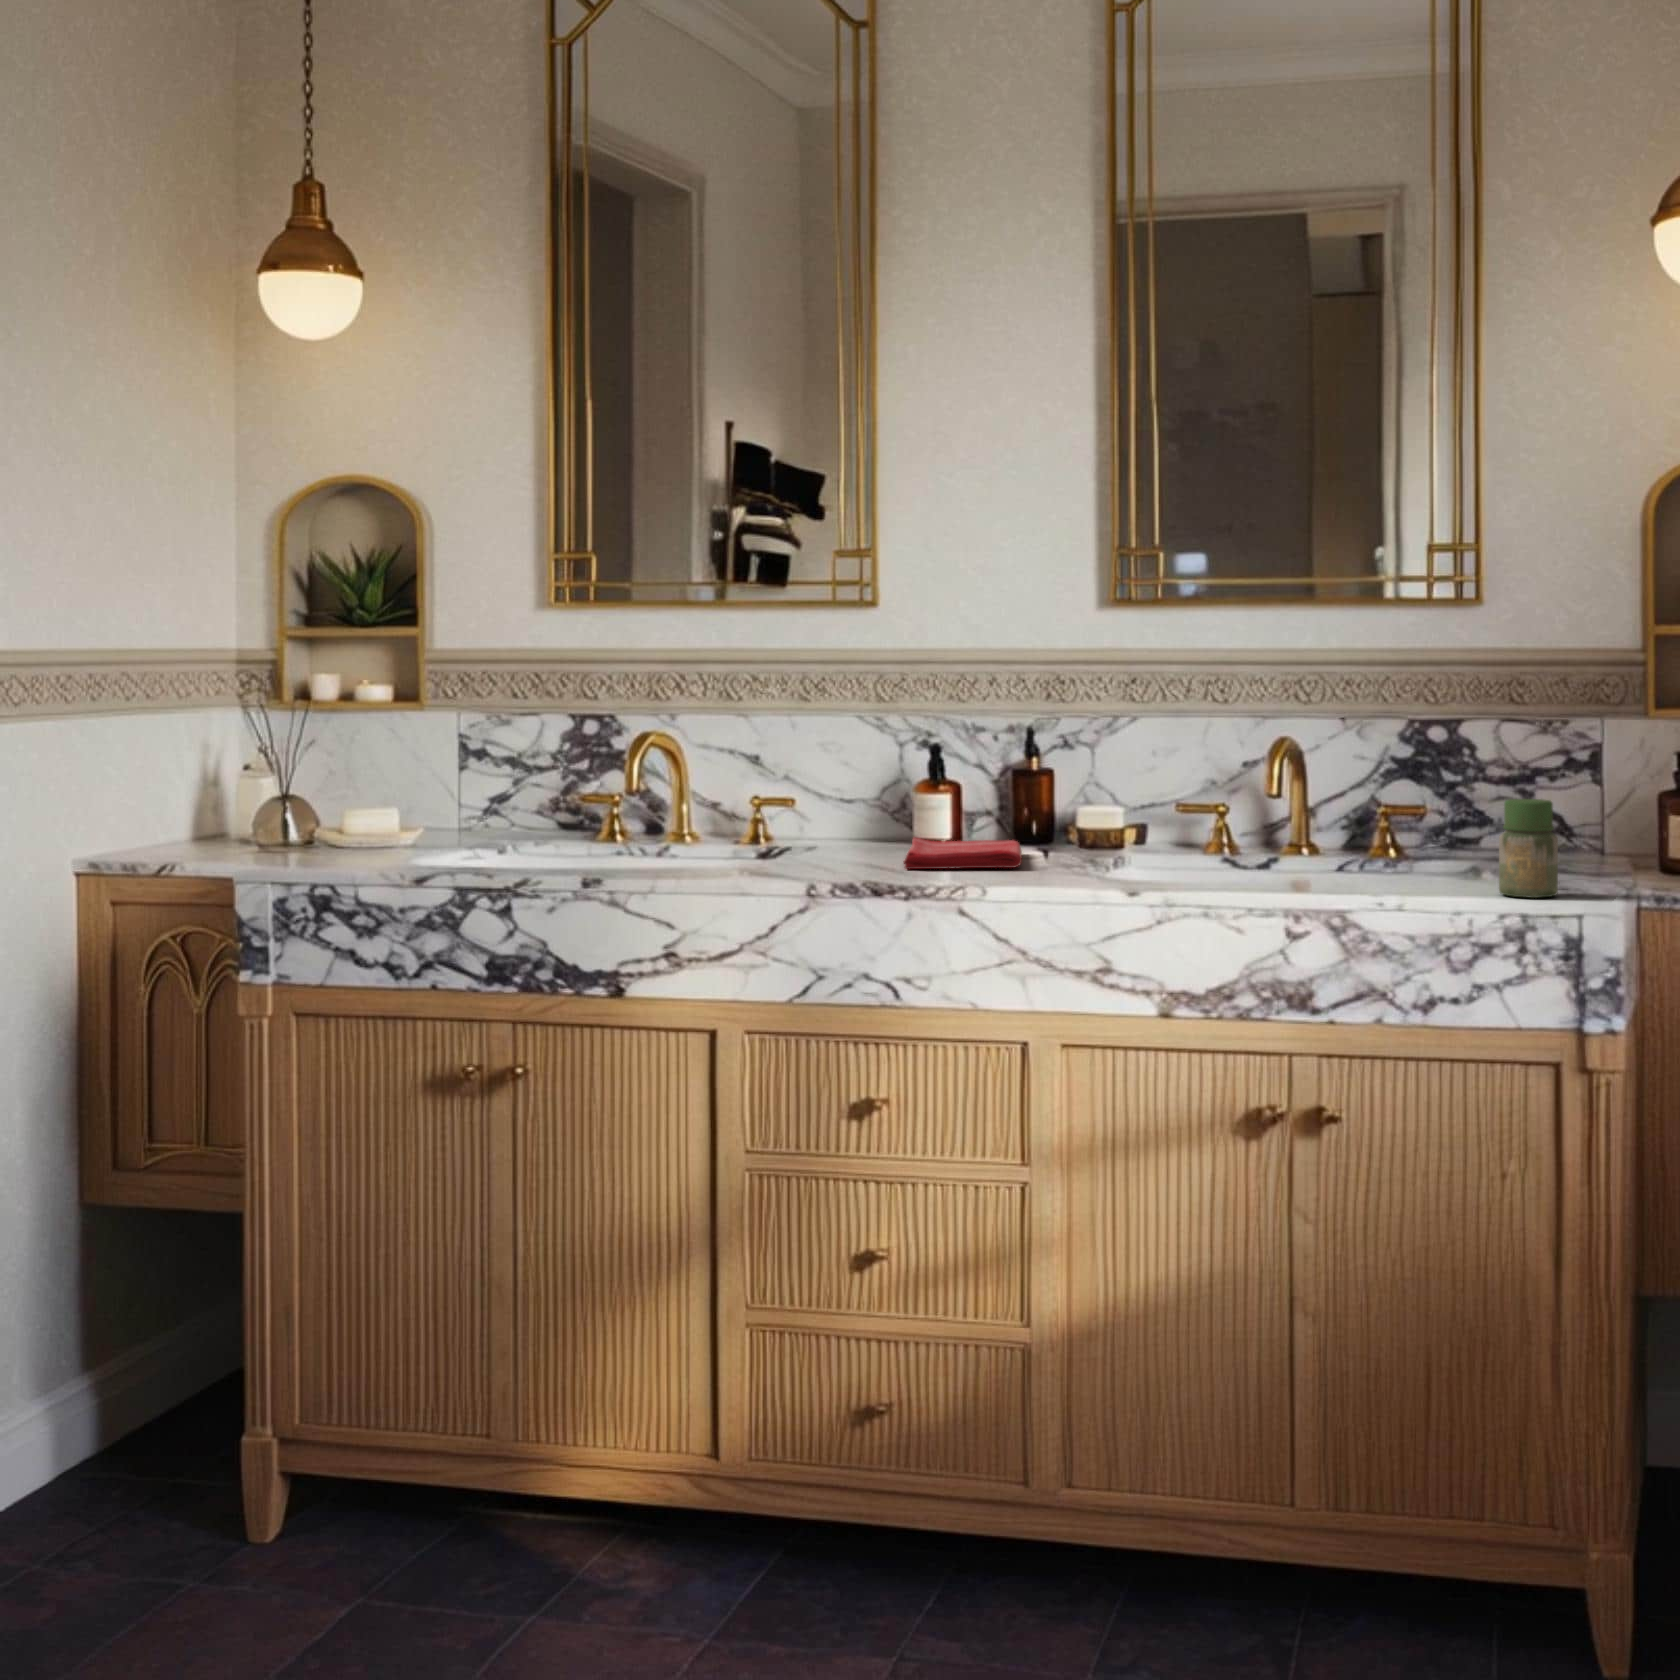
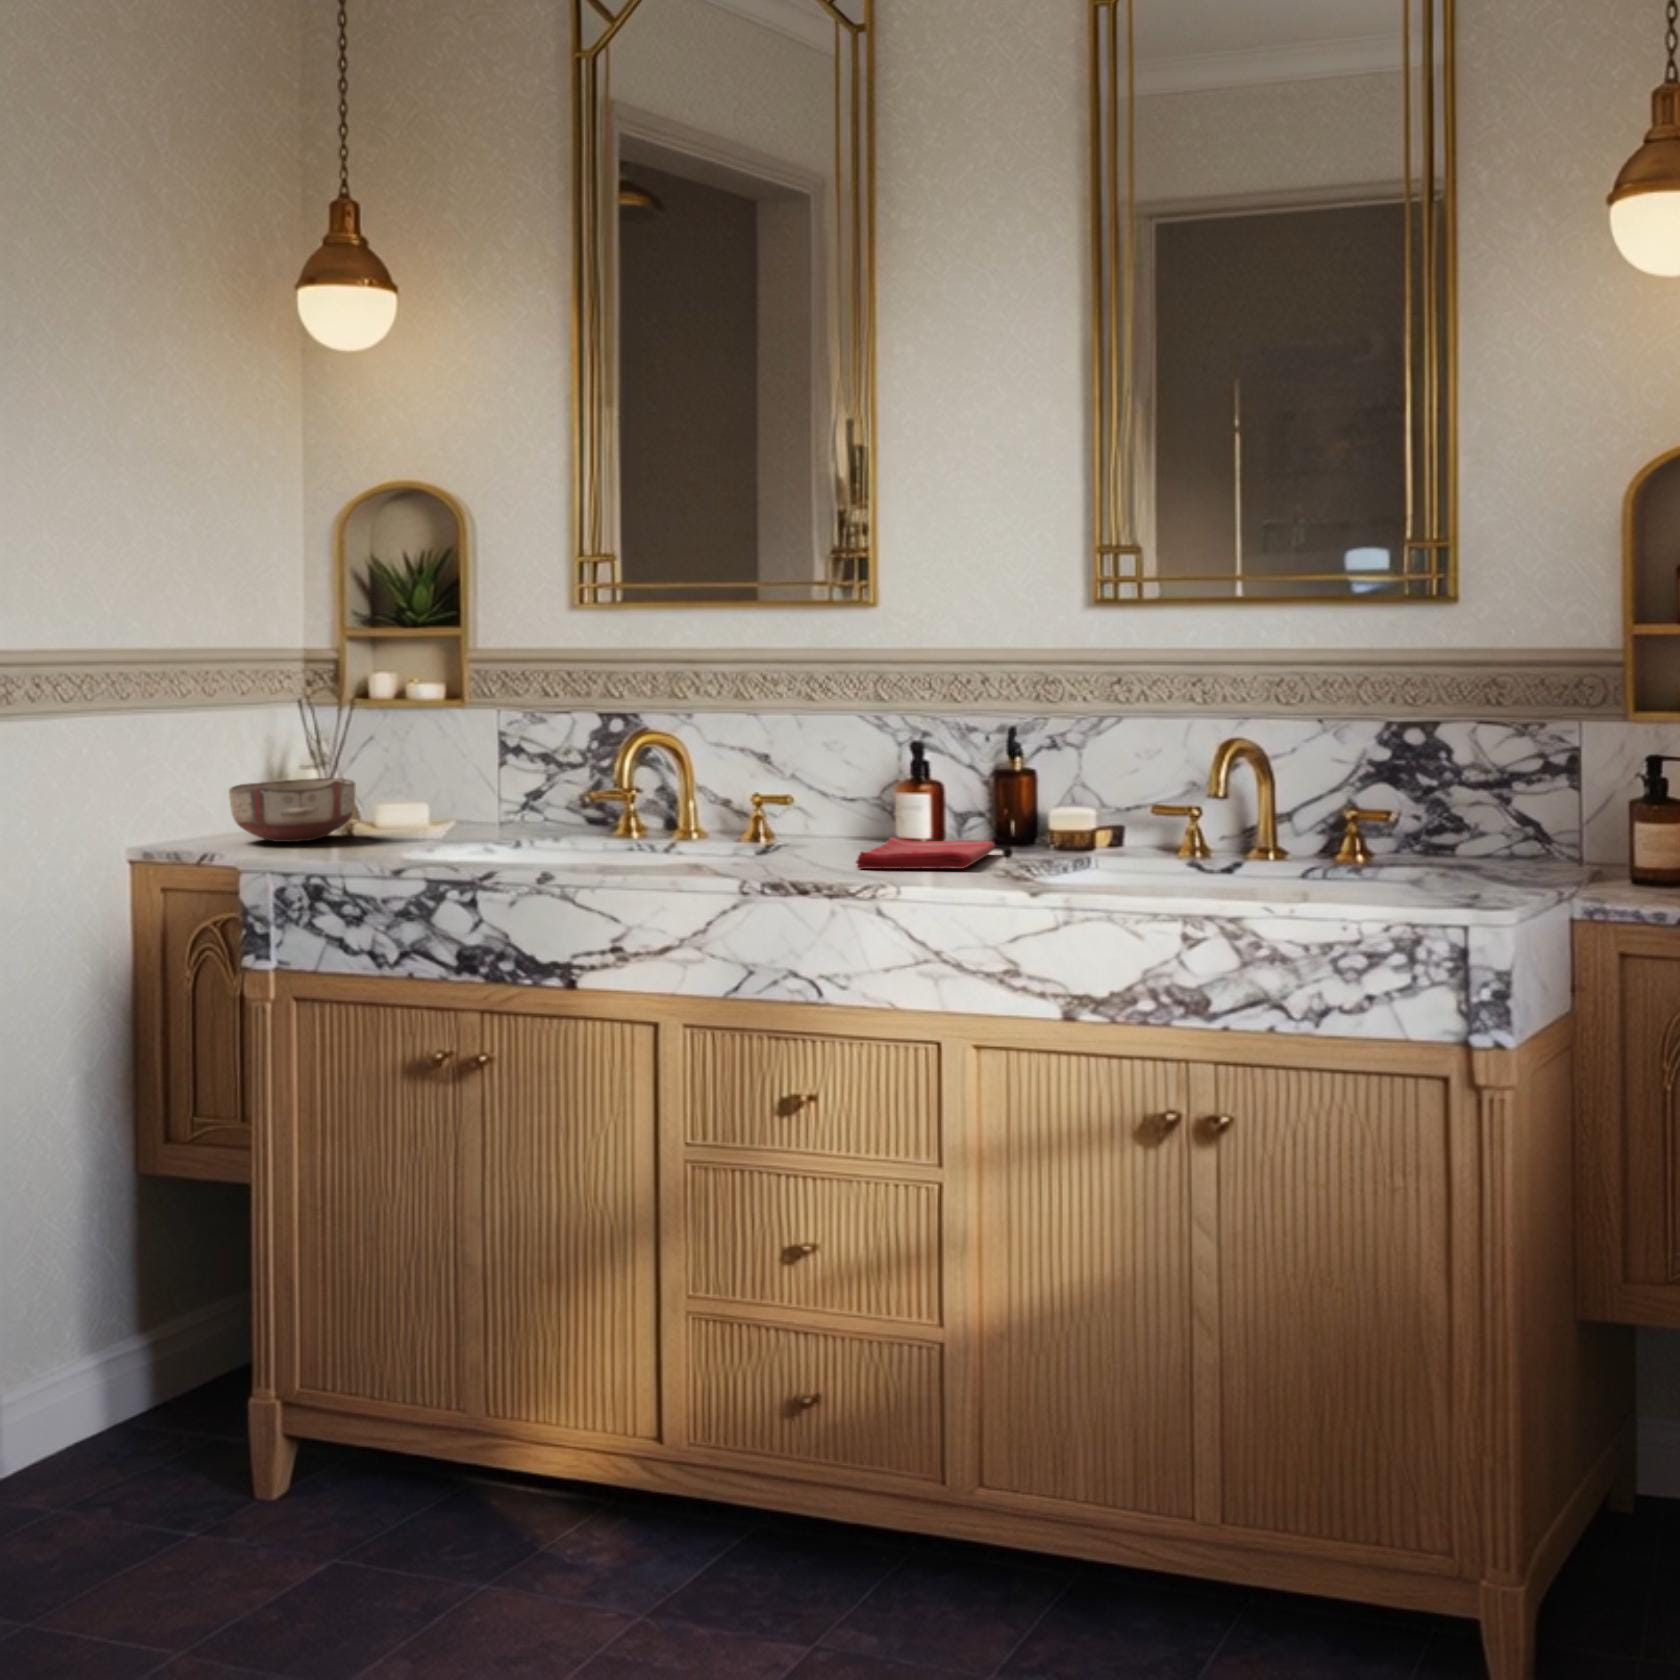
ceramic bowl: none [189,784,325,851] -> present [229,778,355,842]
jar: present [1499,799,1558,898] -> none [1406,807,1466,908]

